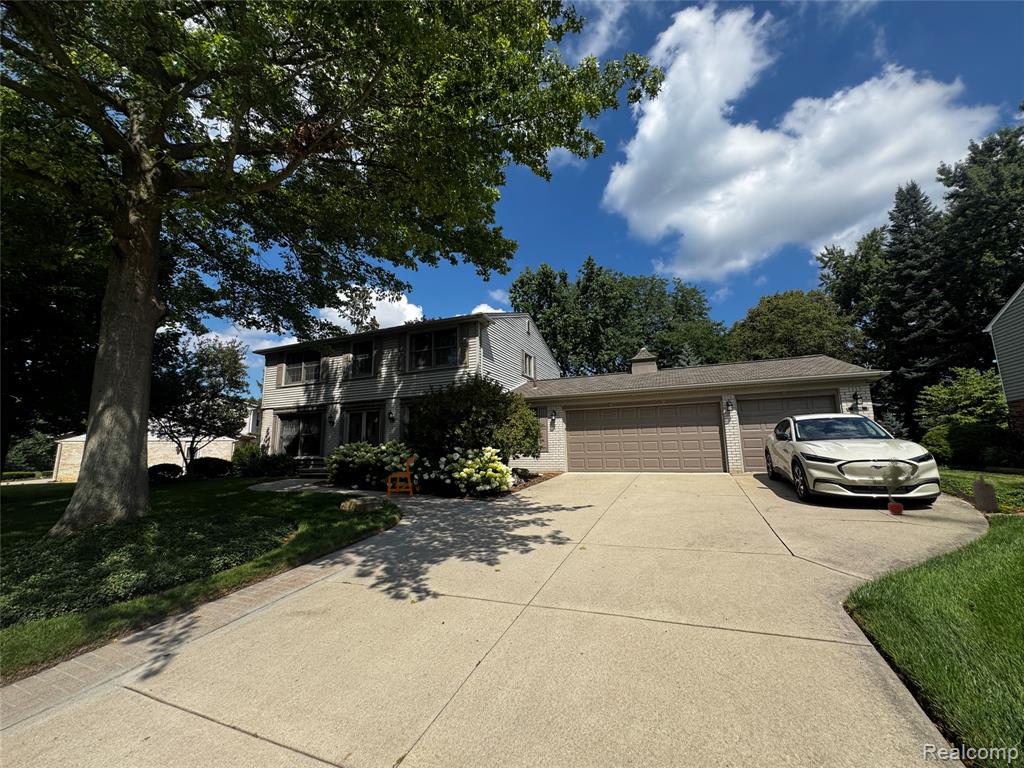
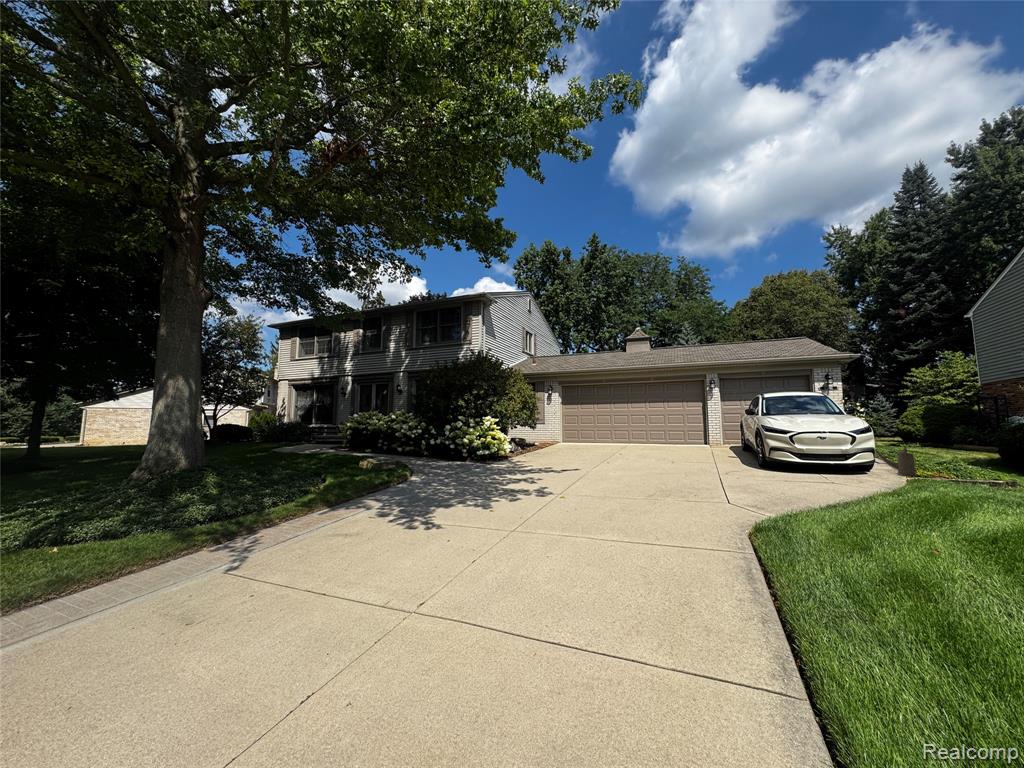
bench: present [388,456,418,498] -> none [398,424,426,461]
potted tree: present [865,458,920,515] -> none [804,430,852,478]

